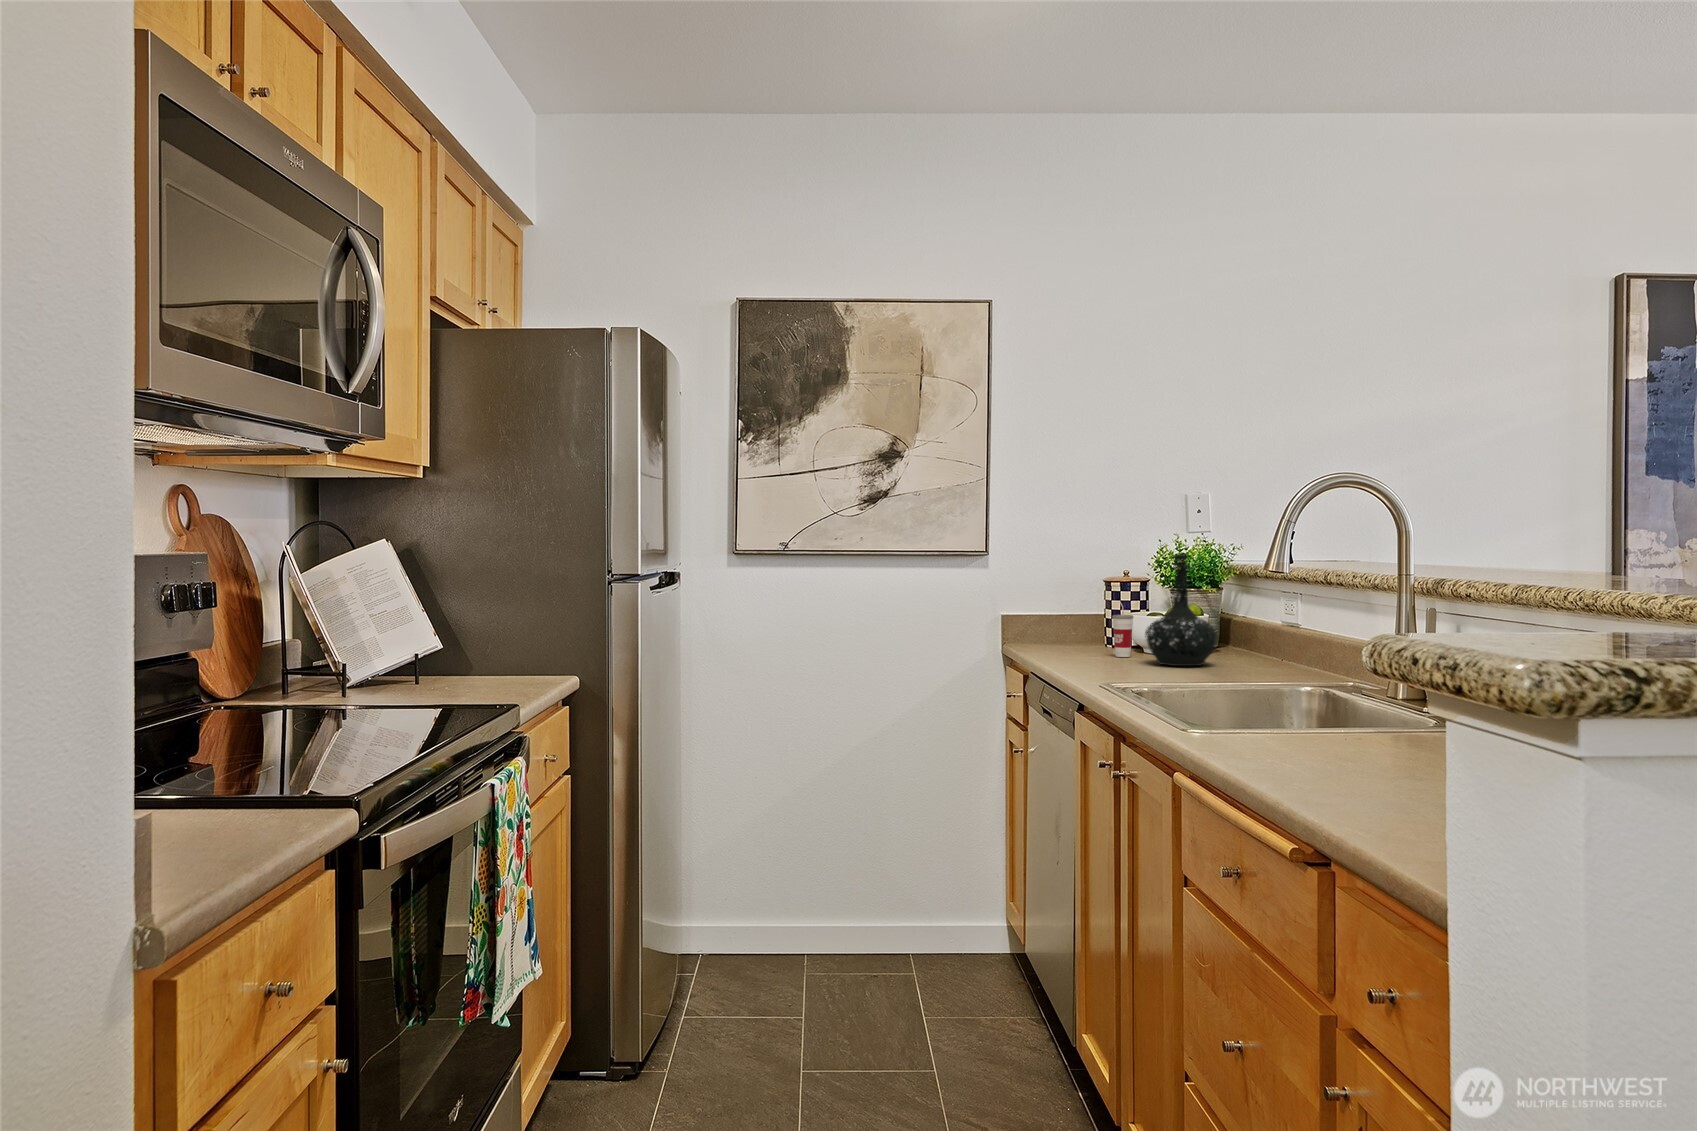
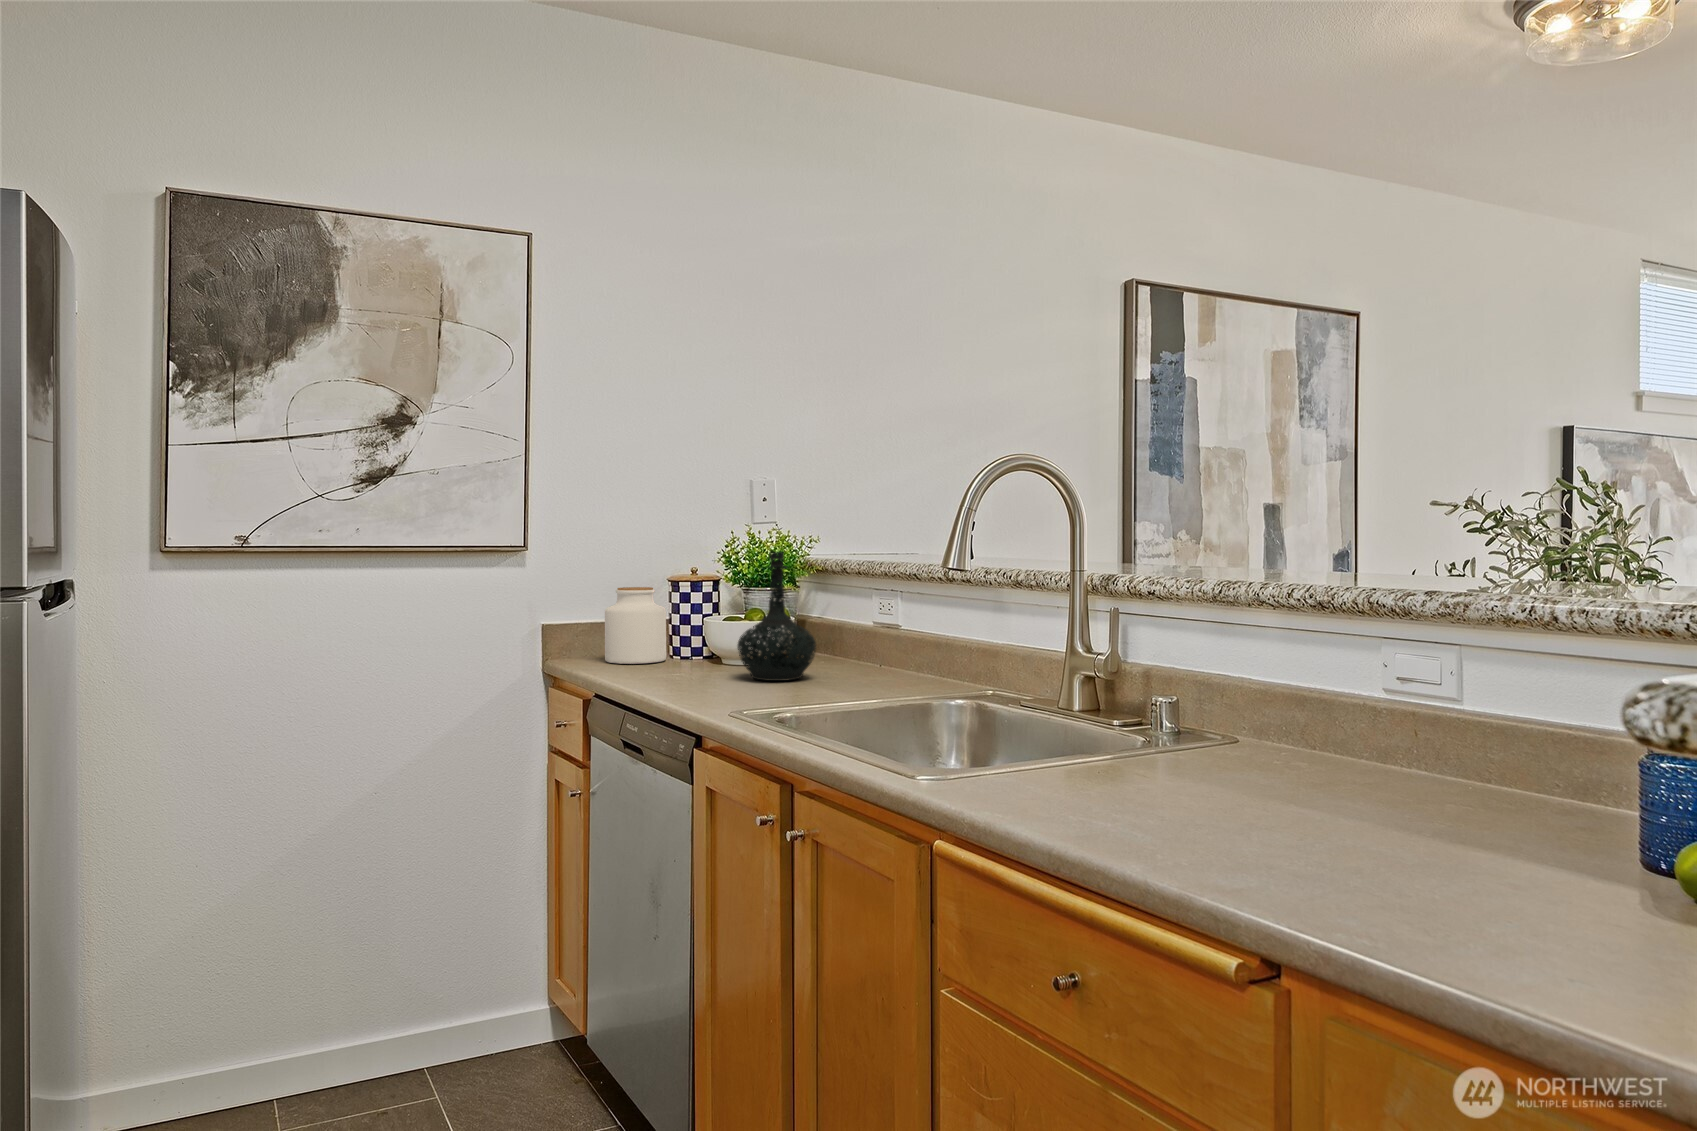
jar: none [1048,586,1100,649] -> present [605,587,666,664]
cup: present [1112,602,1133,657] -> none [692,606,716,672]

